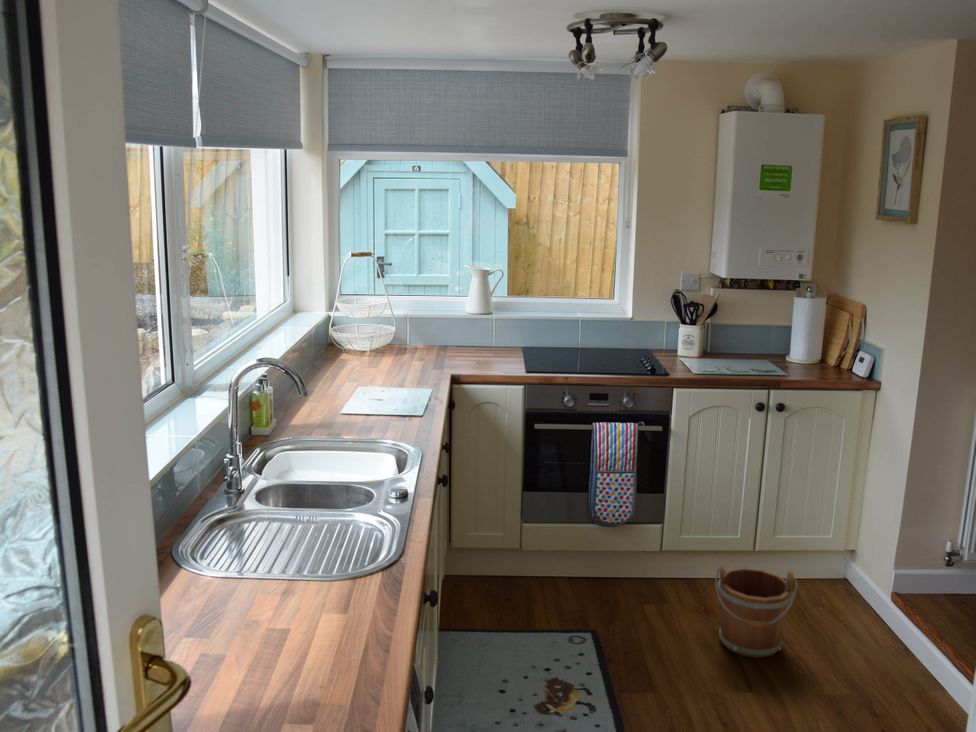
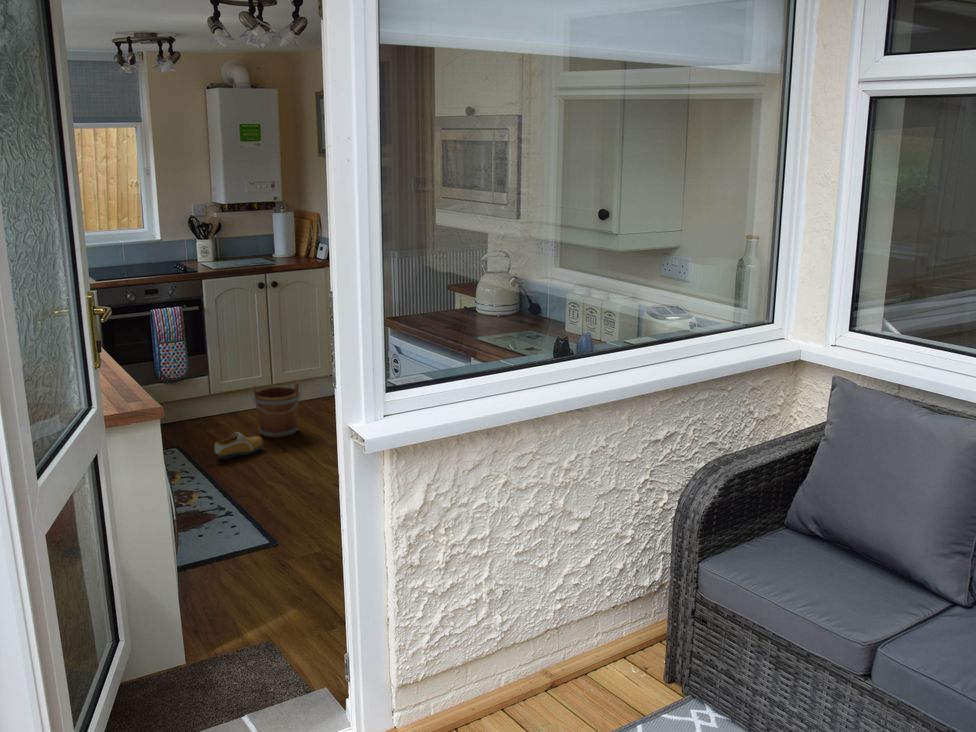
shoe: none [642,643,719,684] -> present [215,432,263,459]

